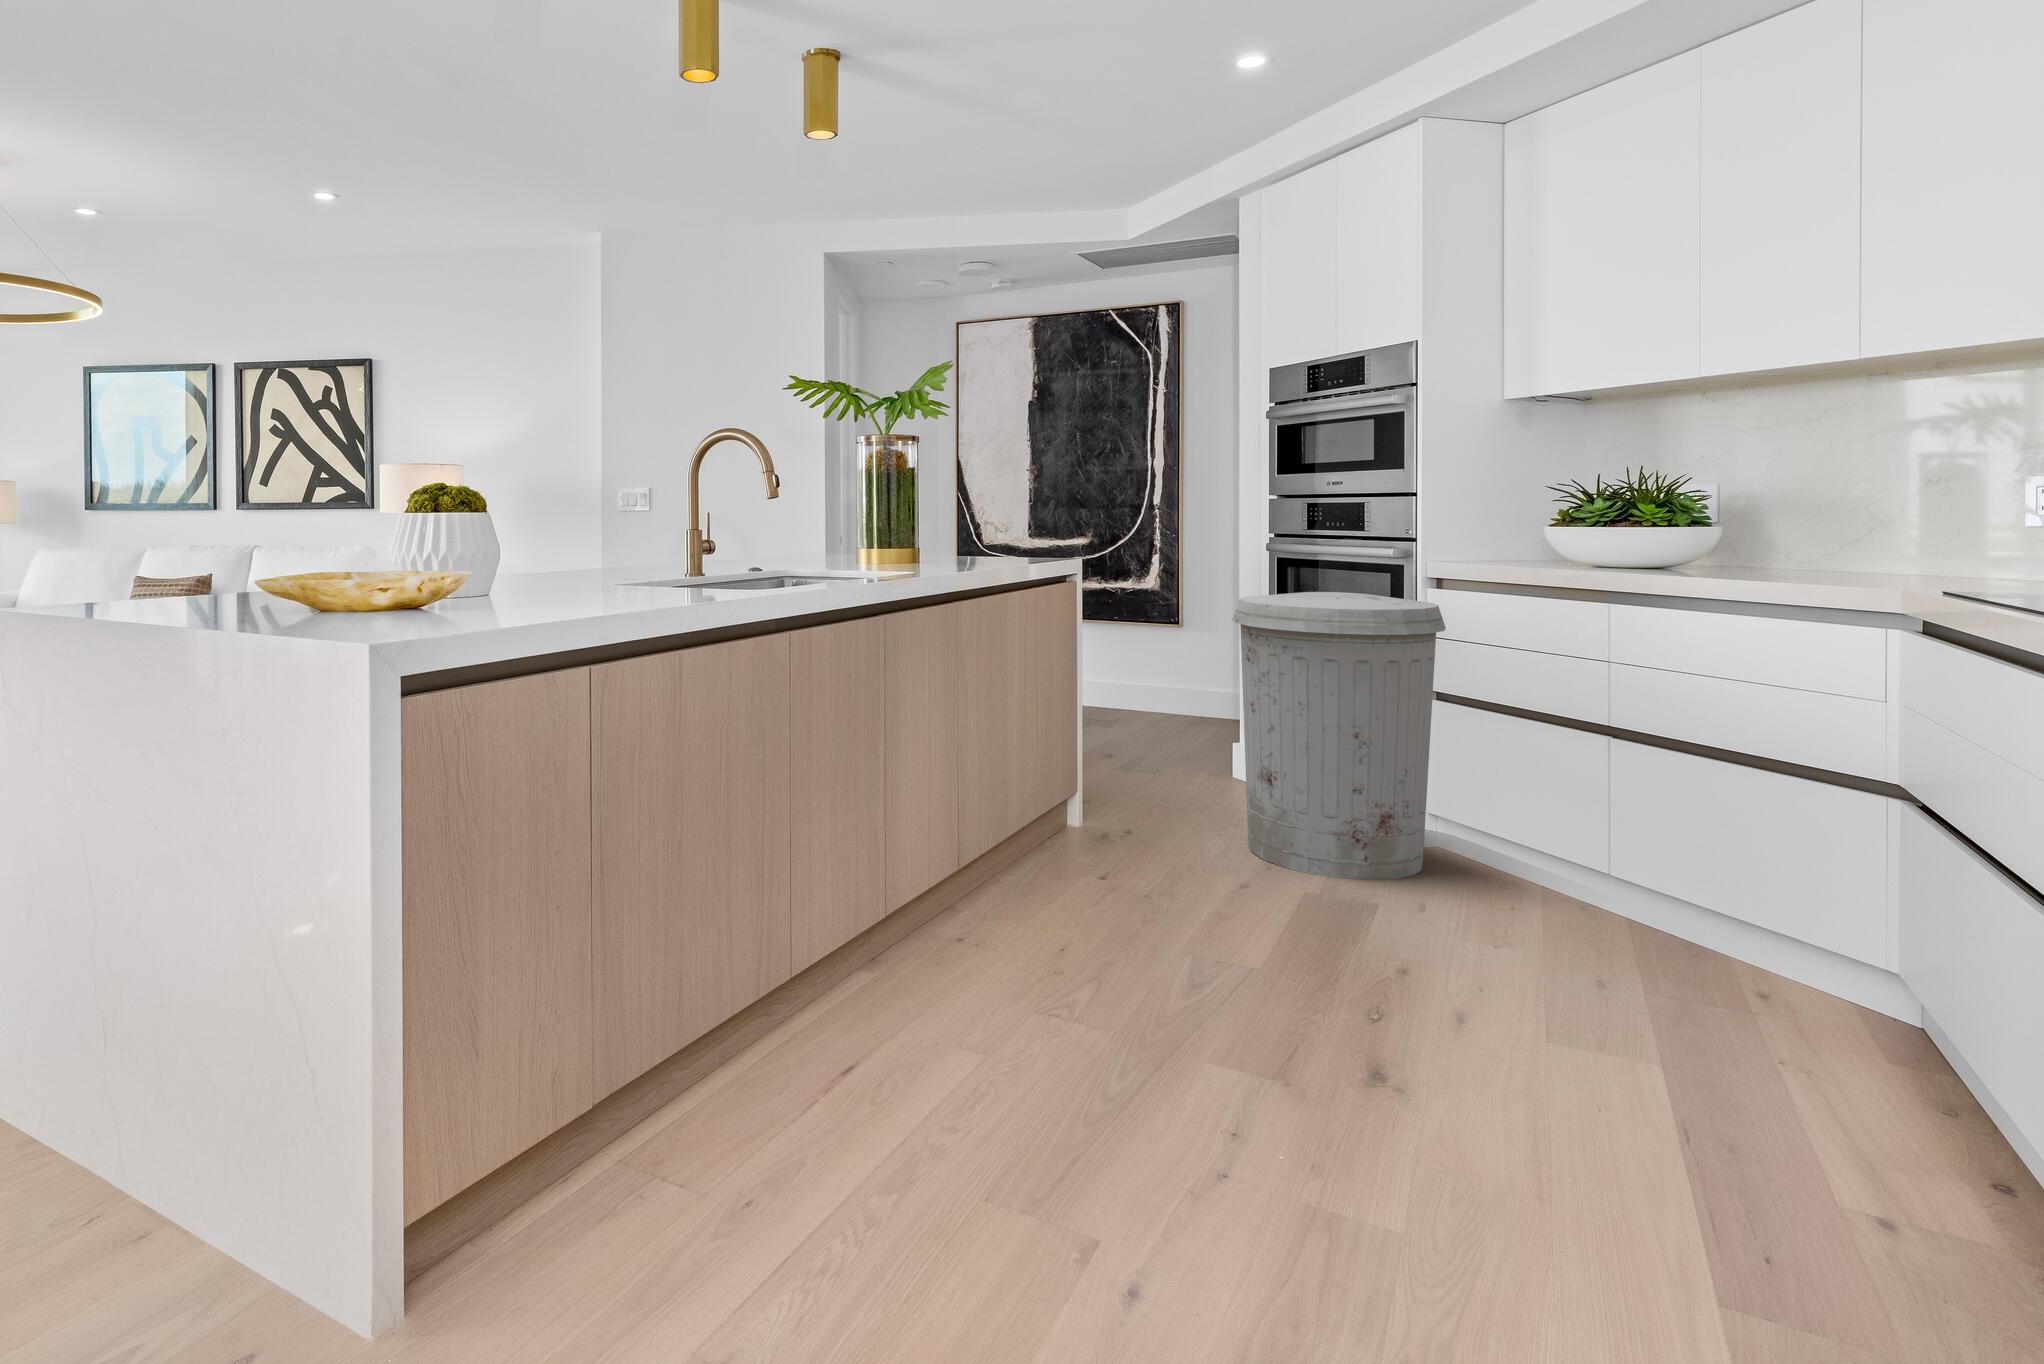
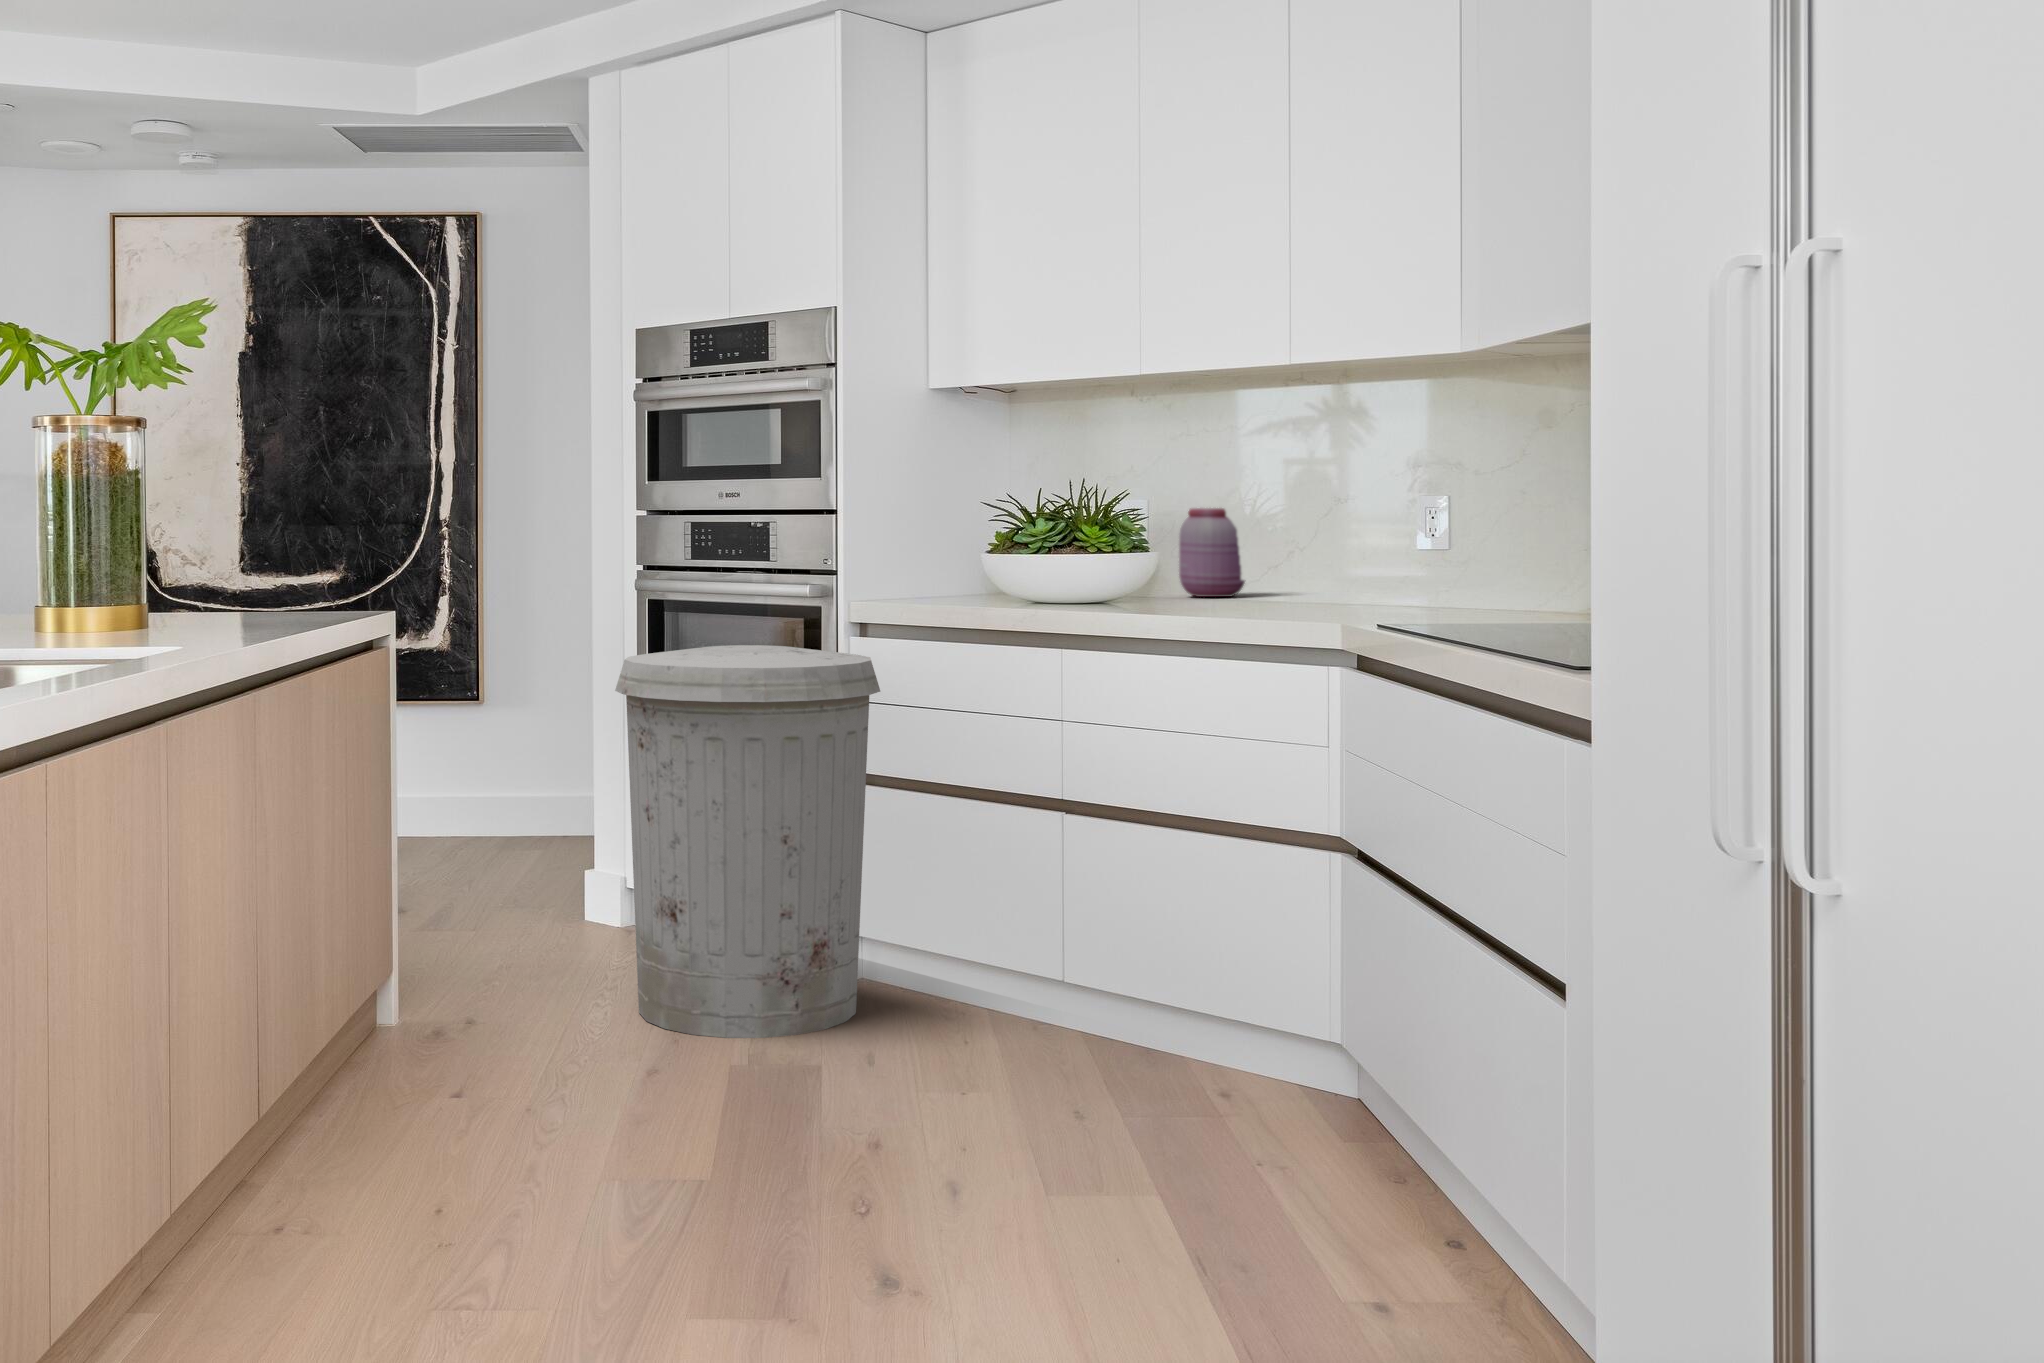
jar: none [1750,490,1825,567] -> present [1179,508,1245,597]

